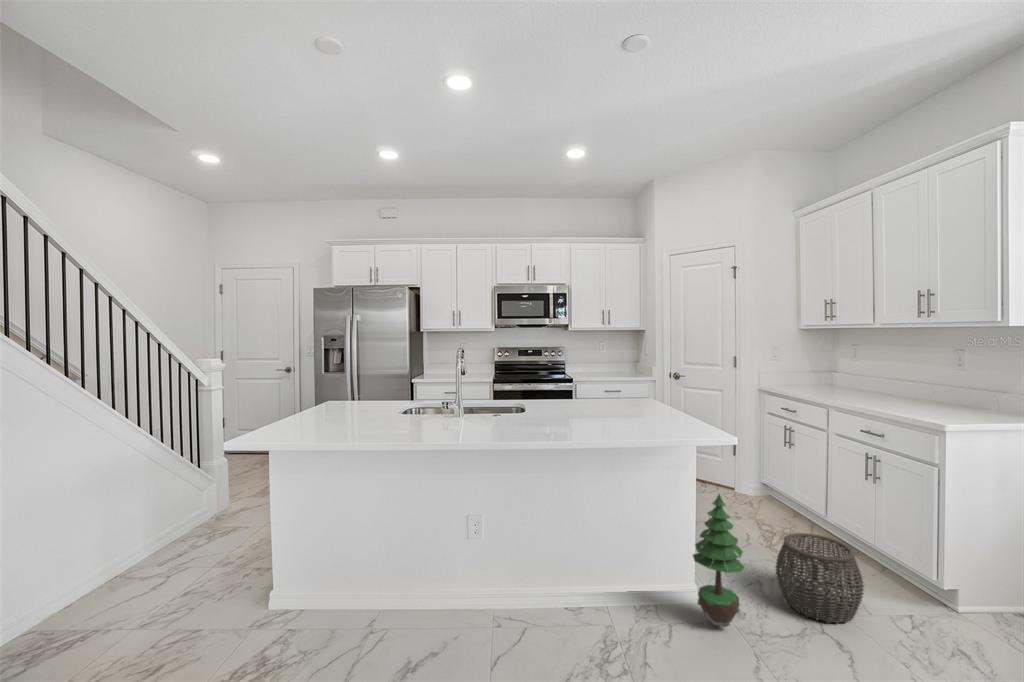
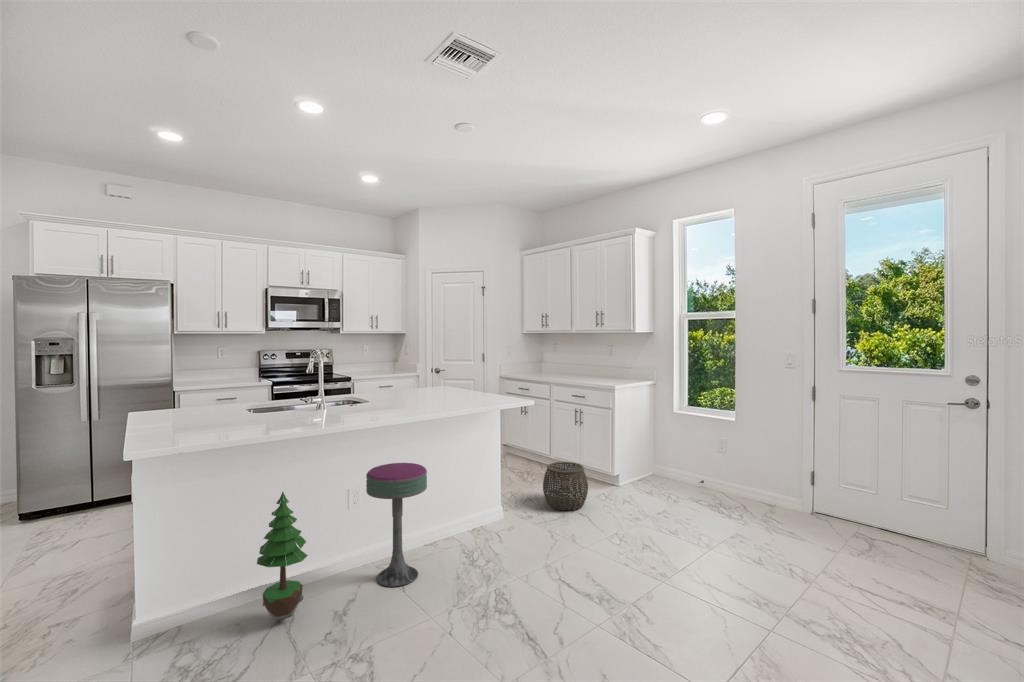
bar stool: none [468,491,543,655] -> present [366,463,427,587]
potted tree: present [693,494,744,626] -> present [257,492,308,620]

